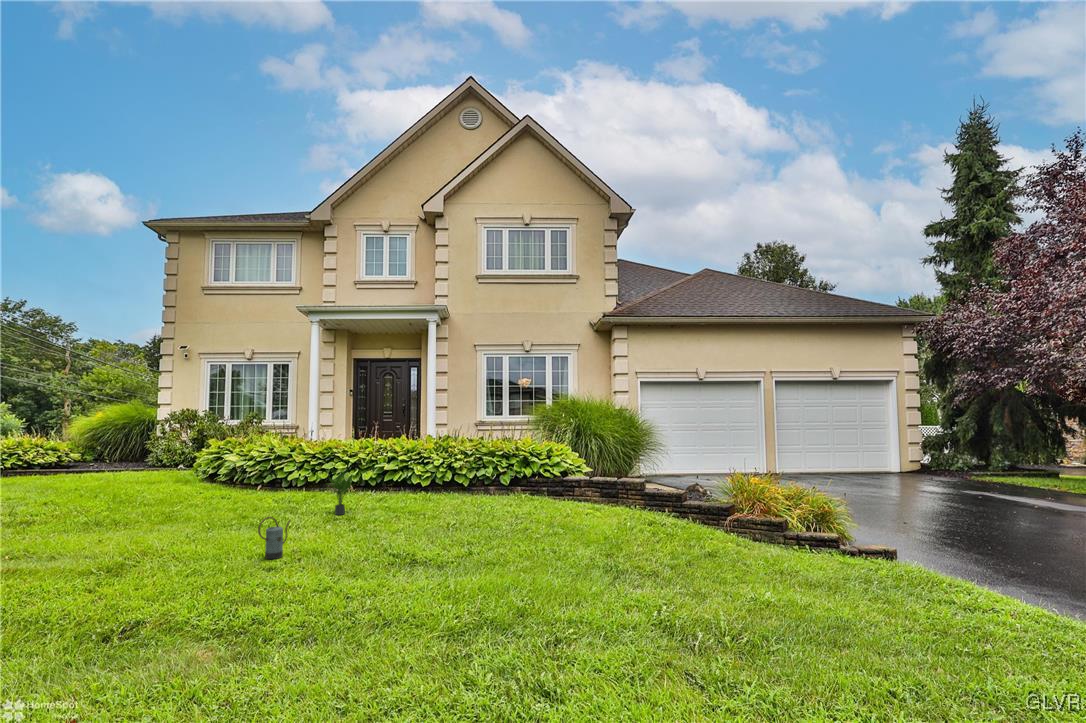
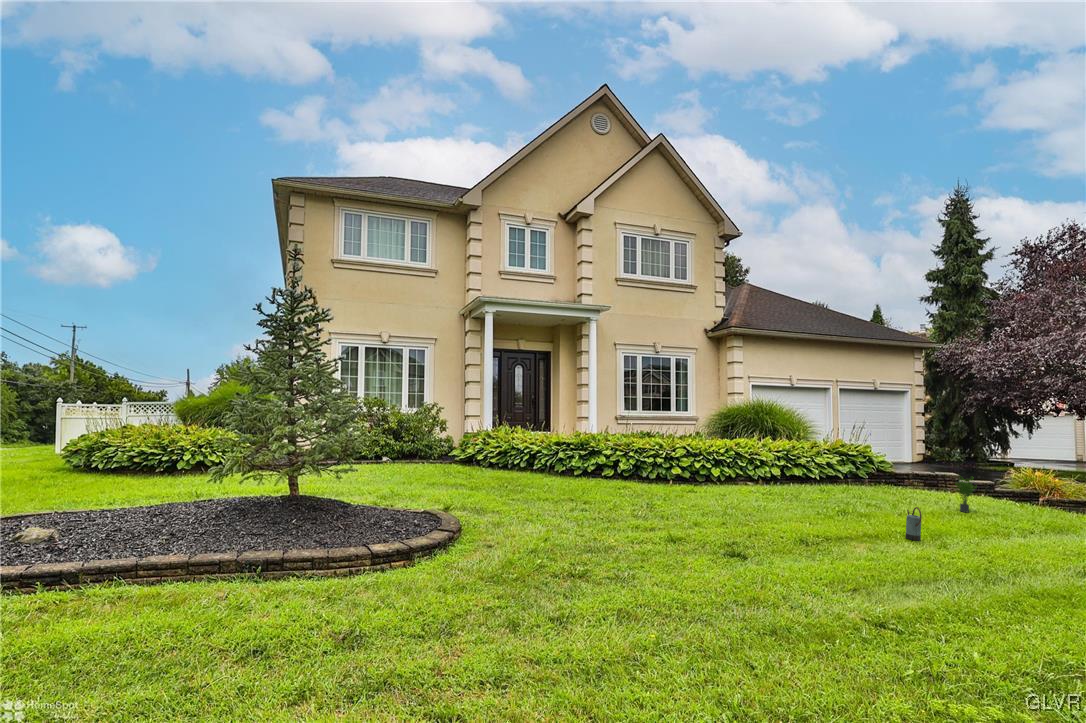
potted plant: present [330,474,350,515] -> present [957,479,974,512]

